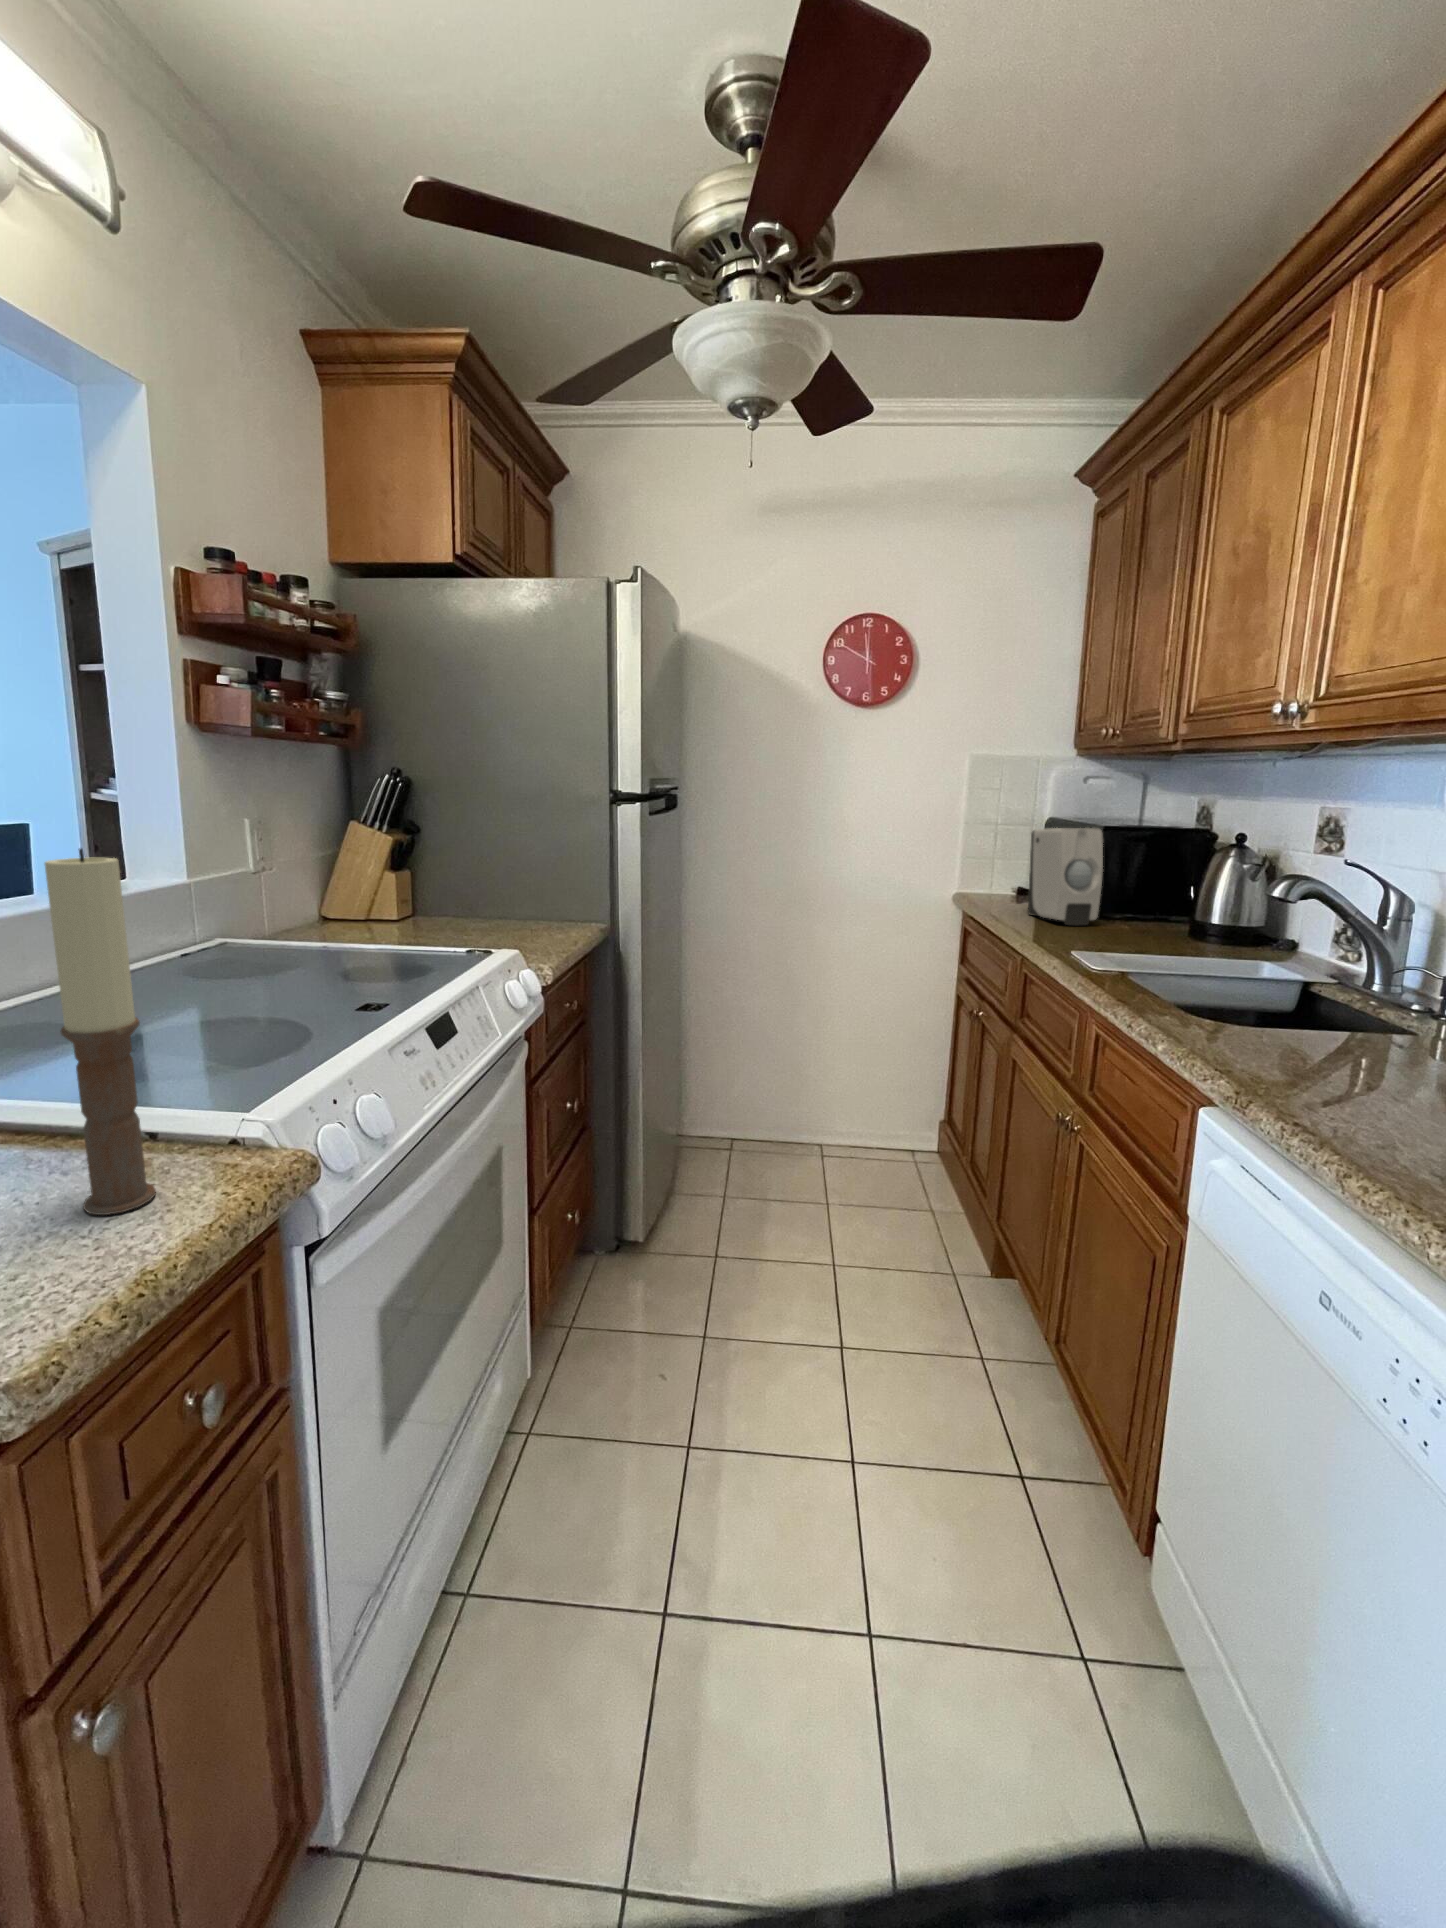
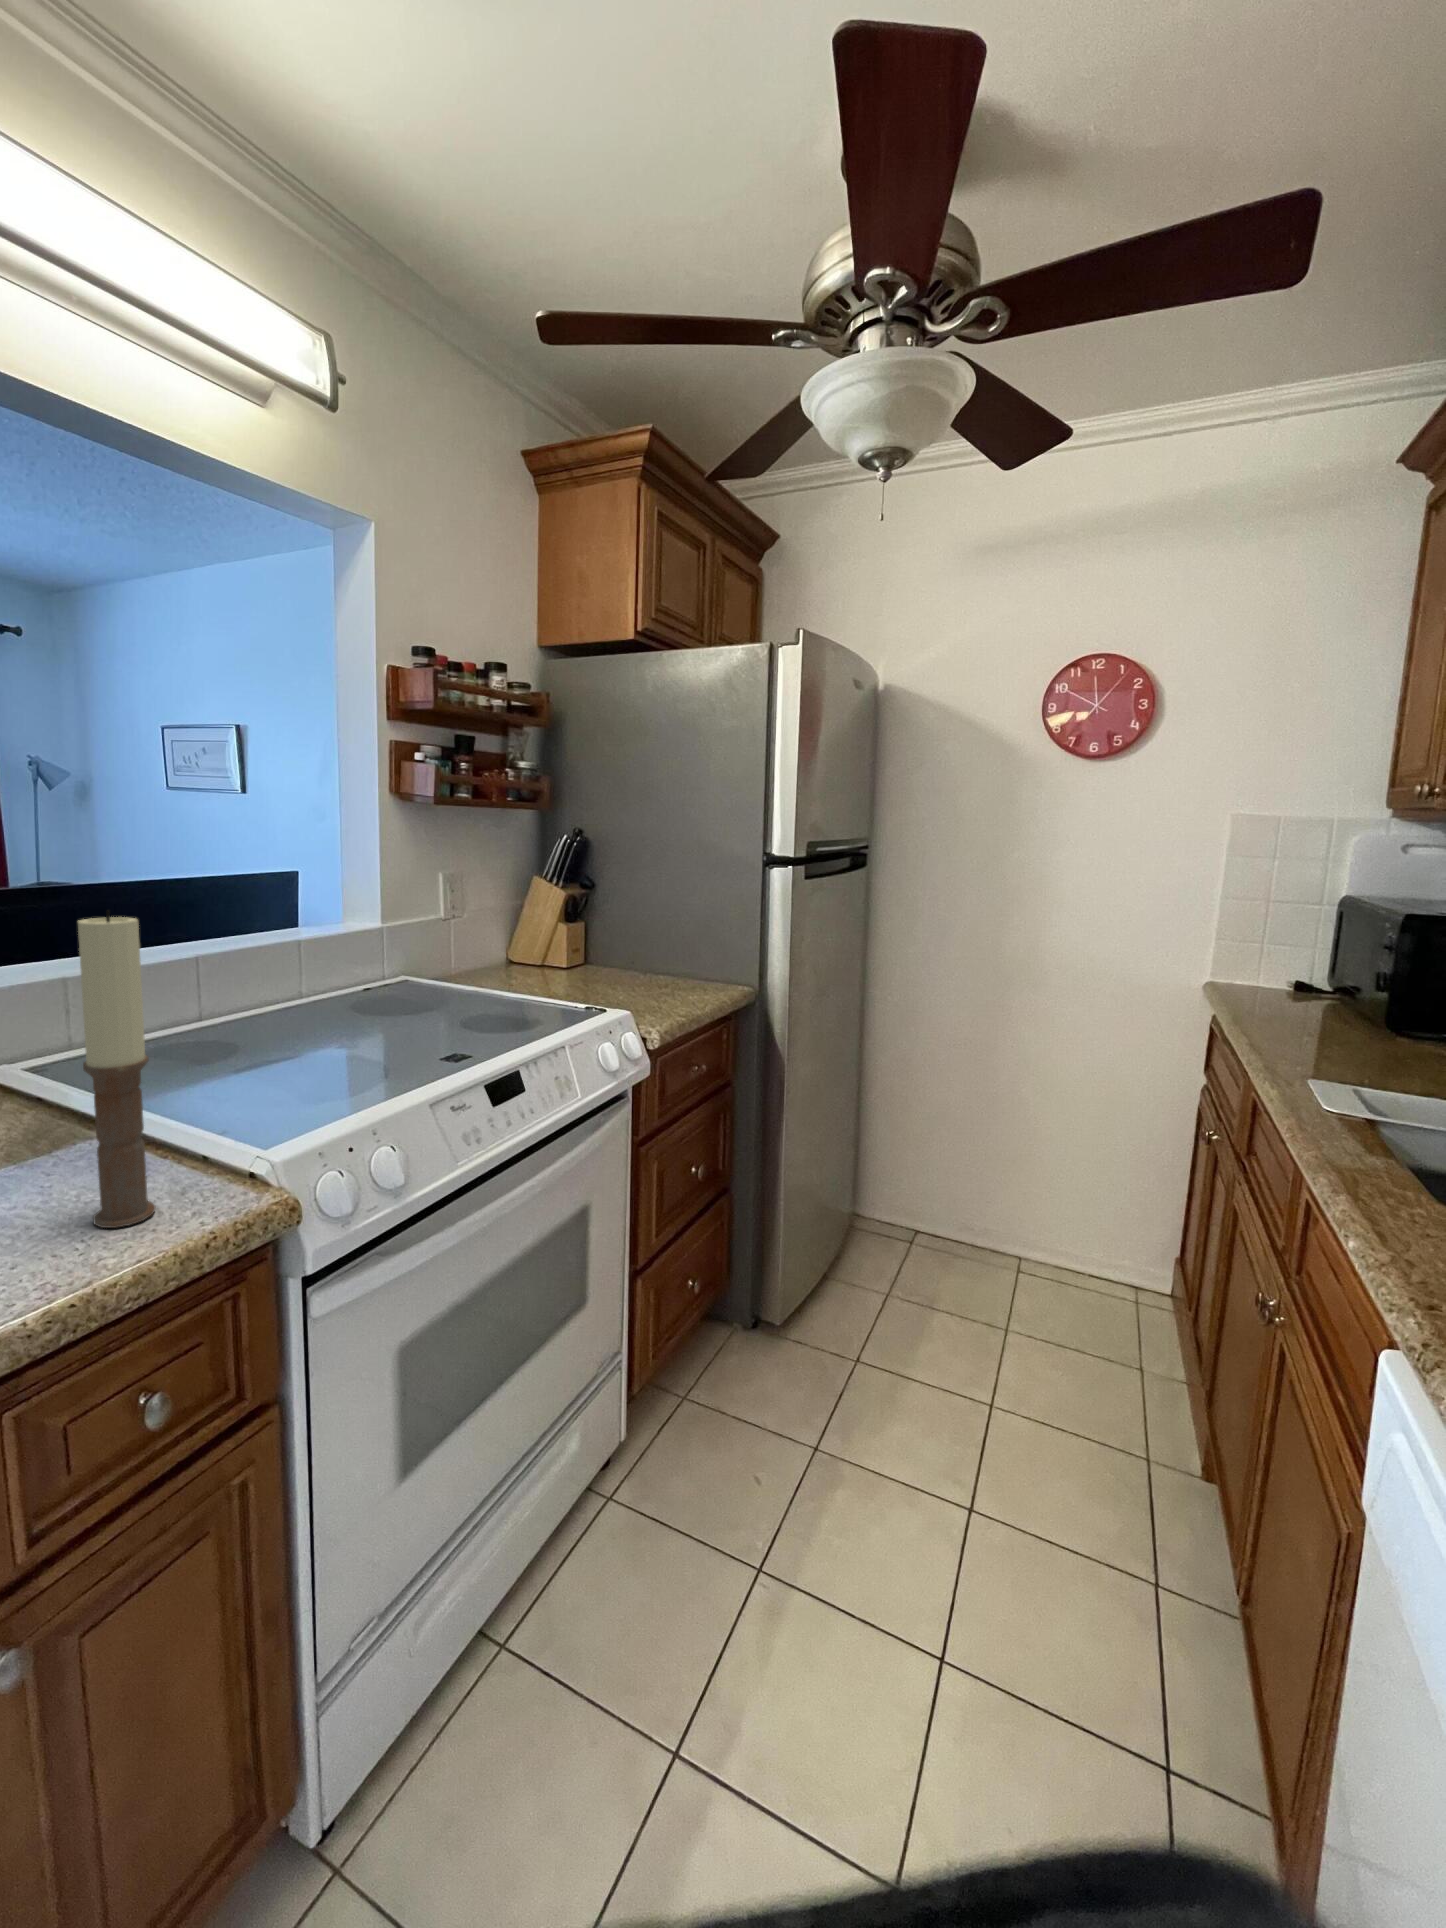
soap dispenser: present [1028,828,1103,925] -> none [1281,915,1389,1042]

